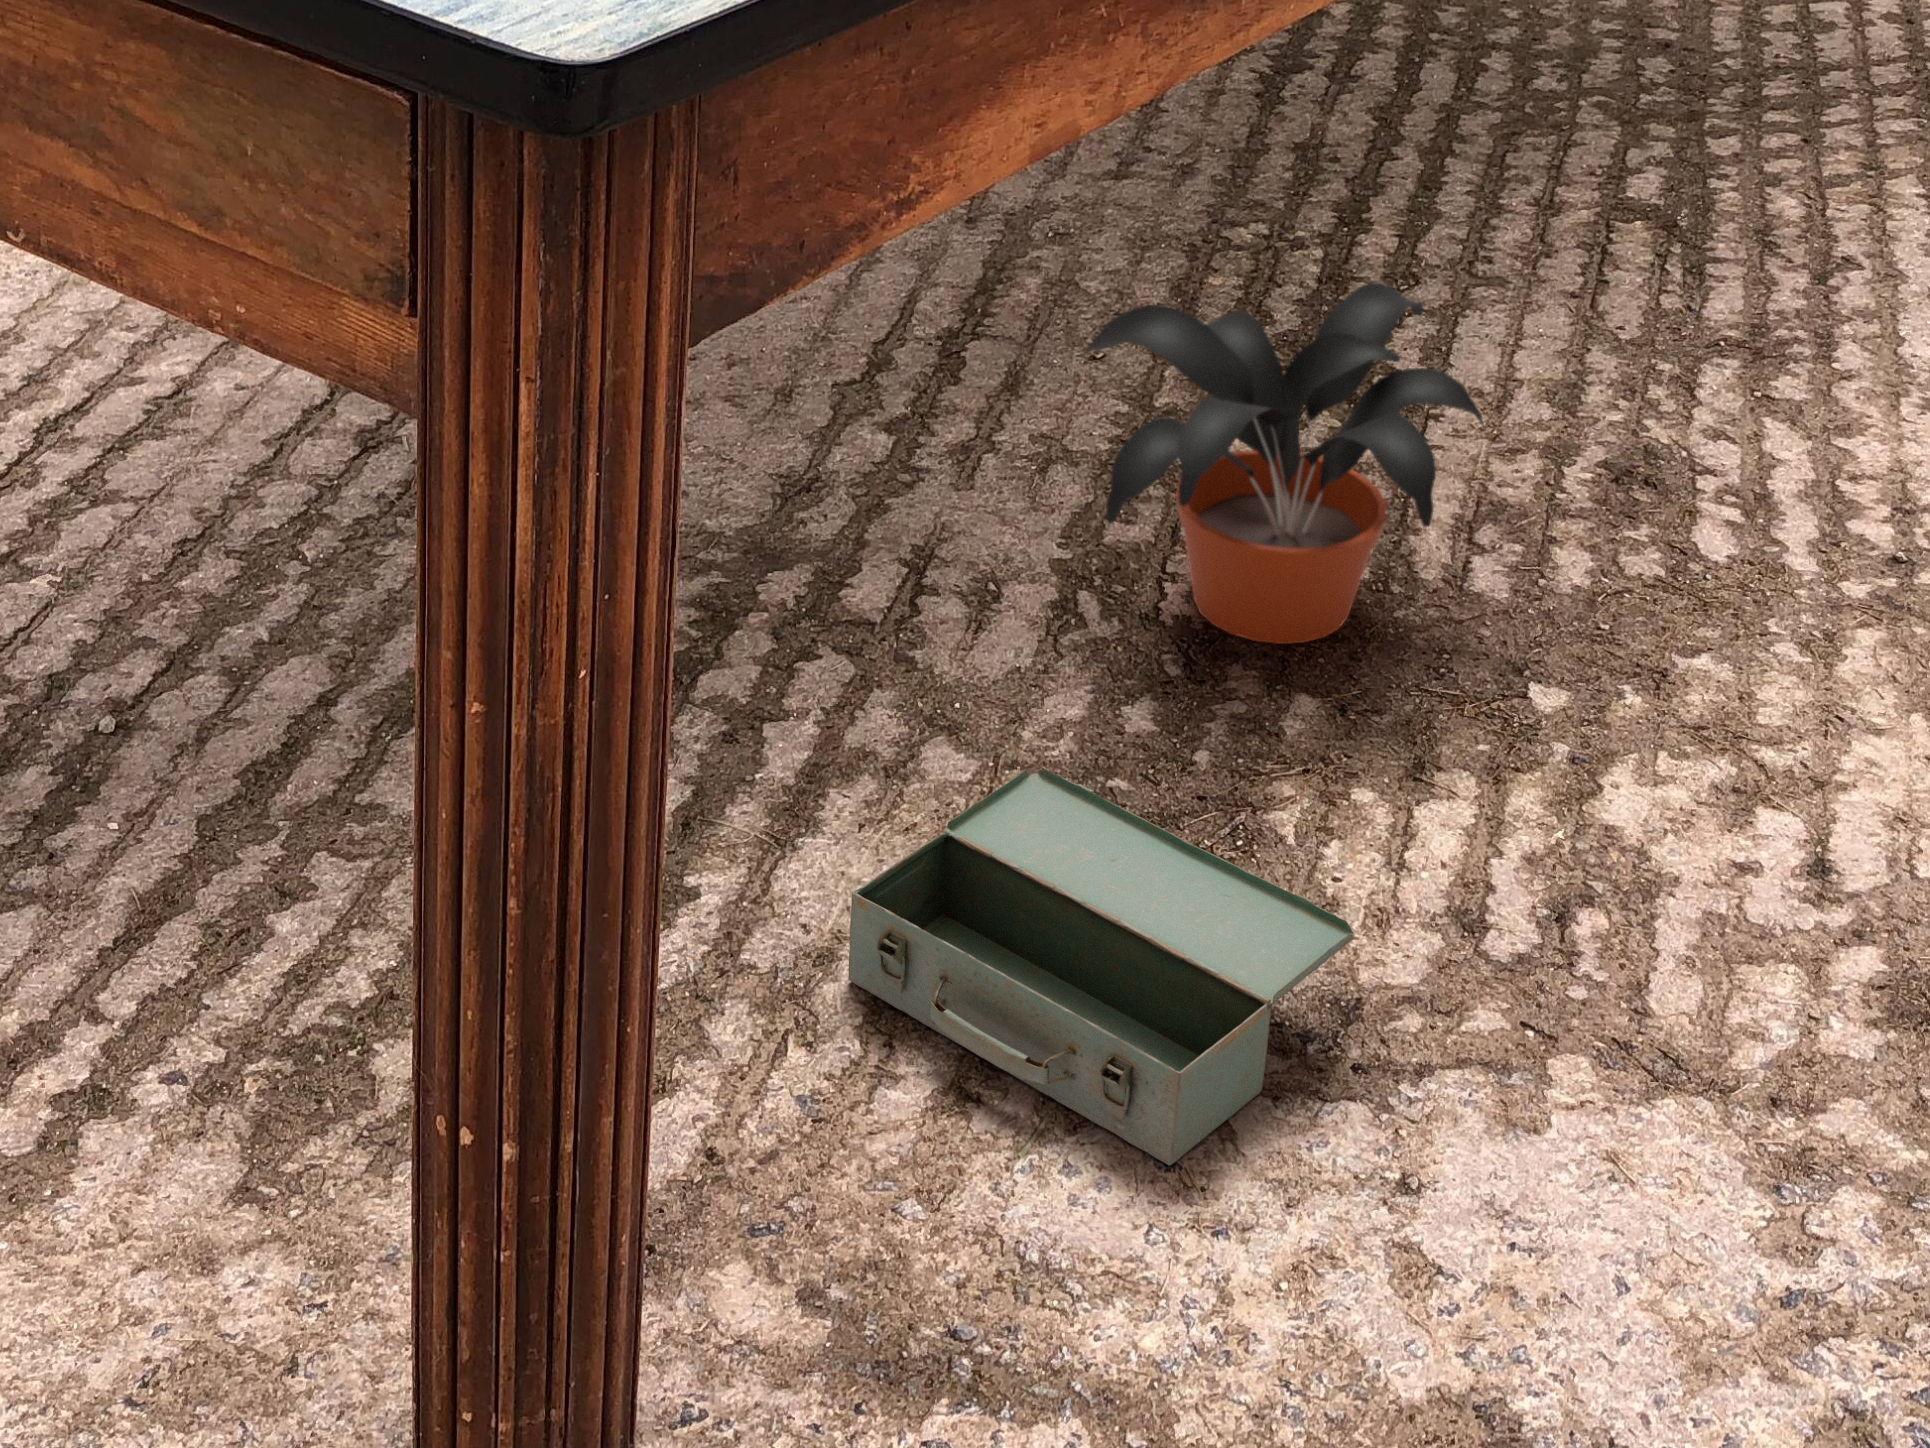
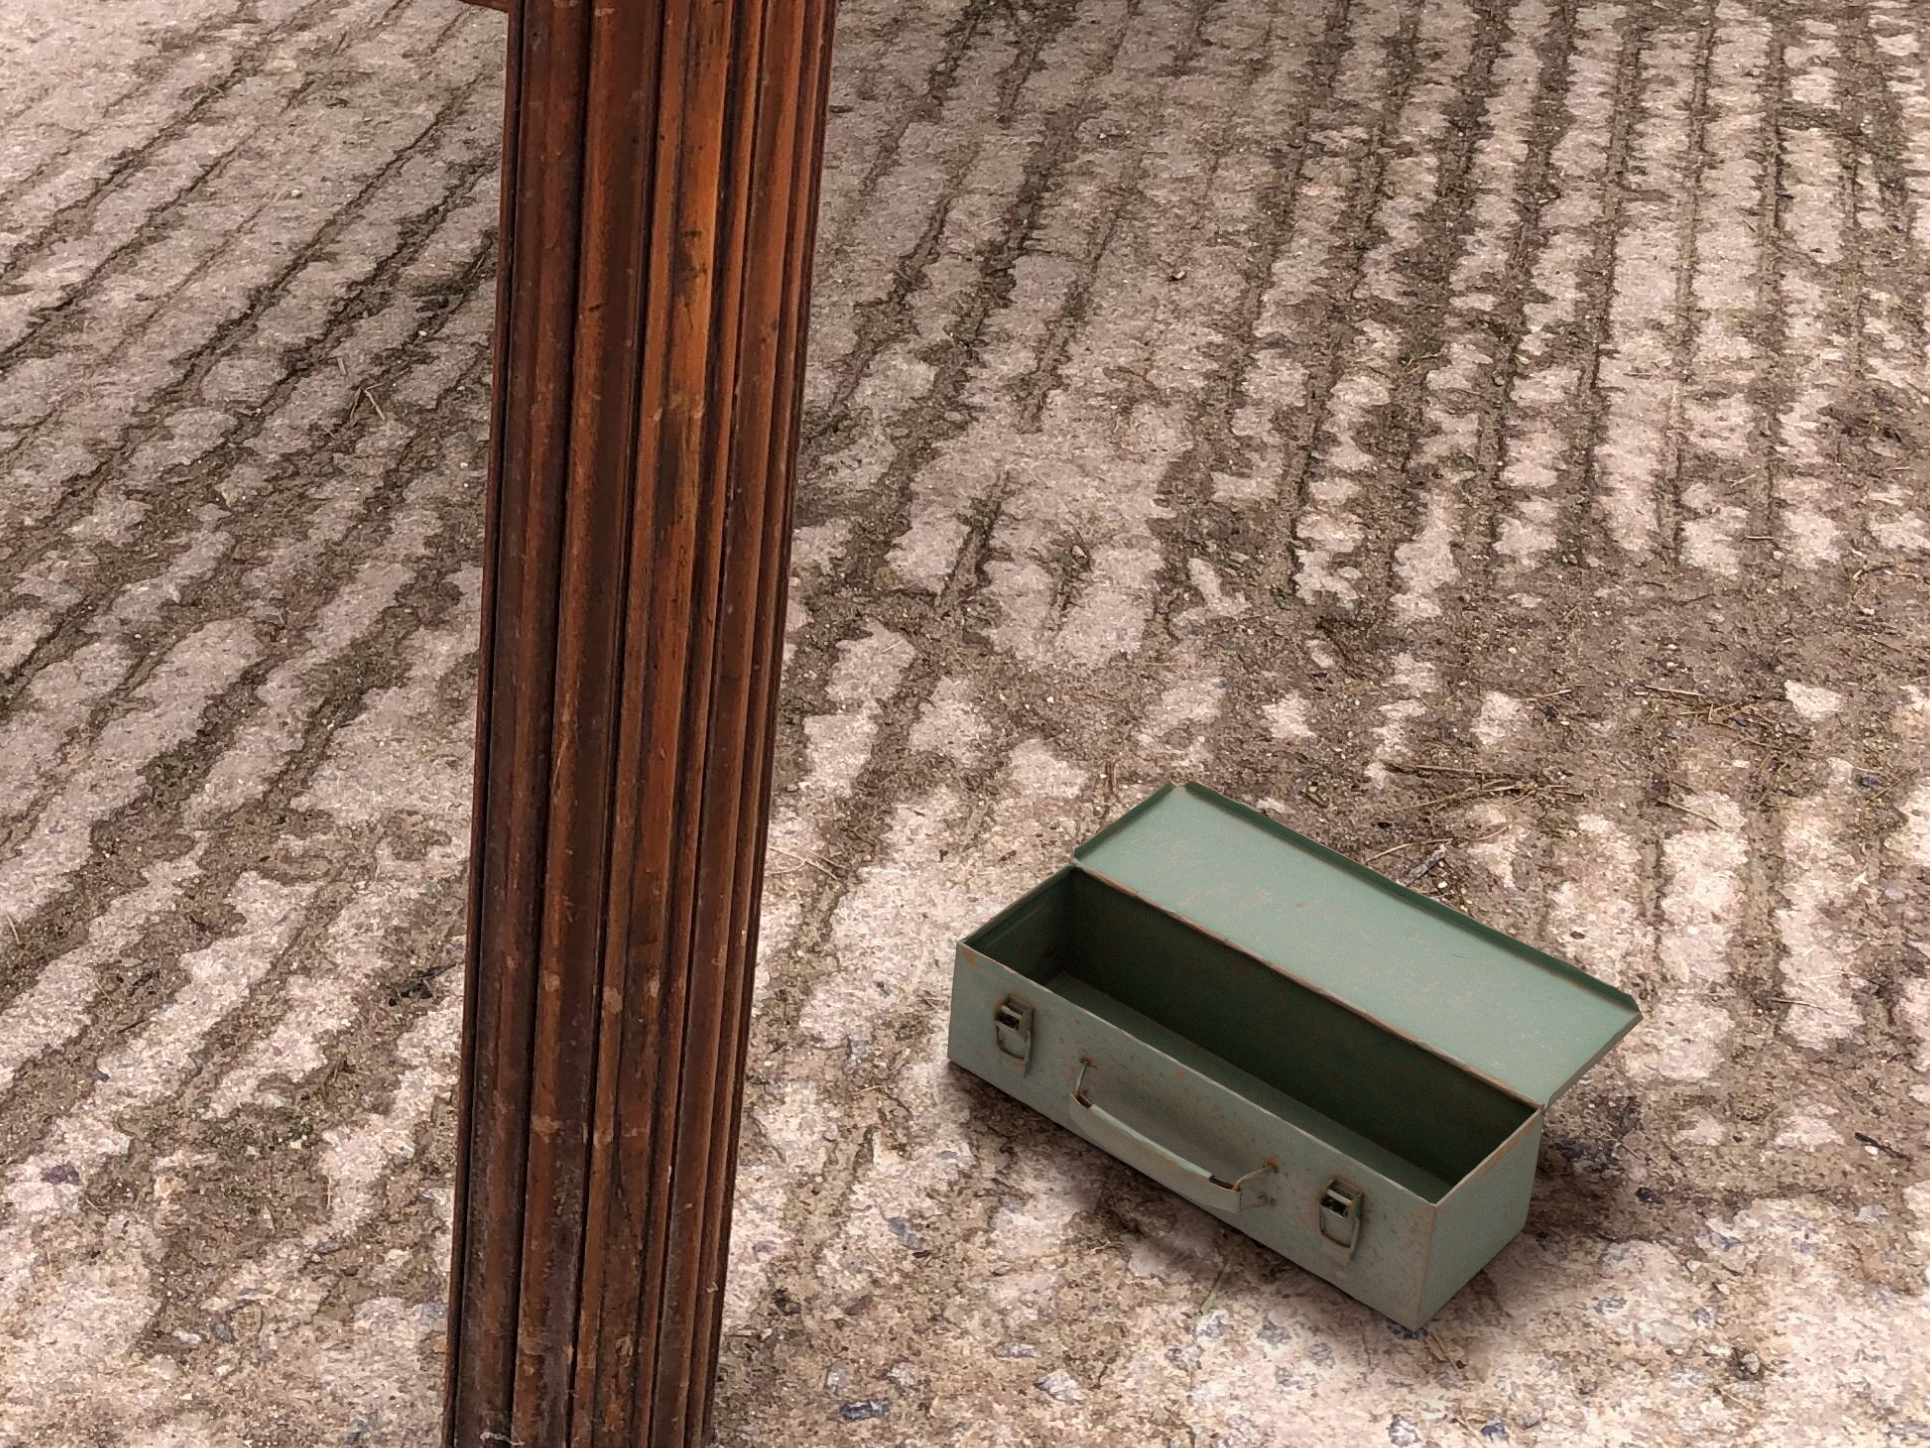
potted plant: present [1083,283,1486,644] -> none [1190,169,1722,626]

